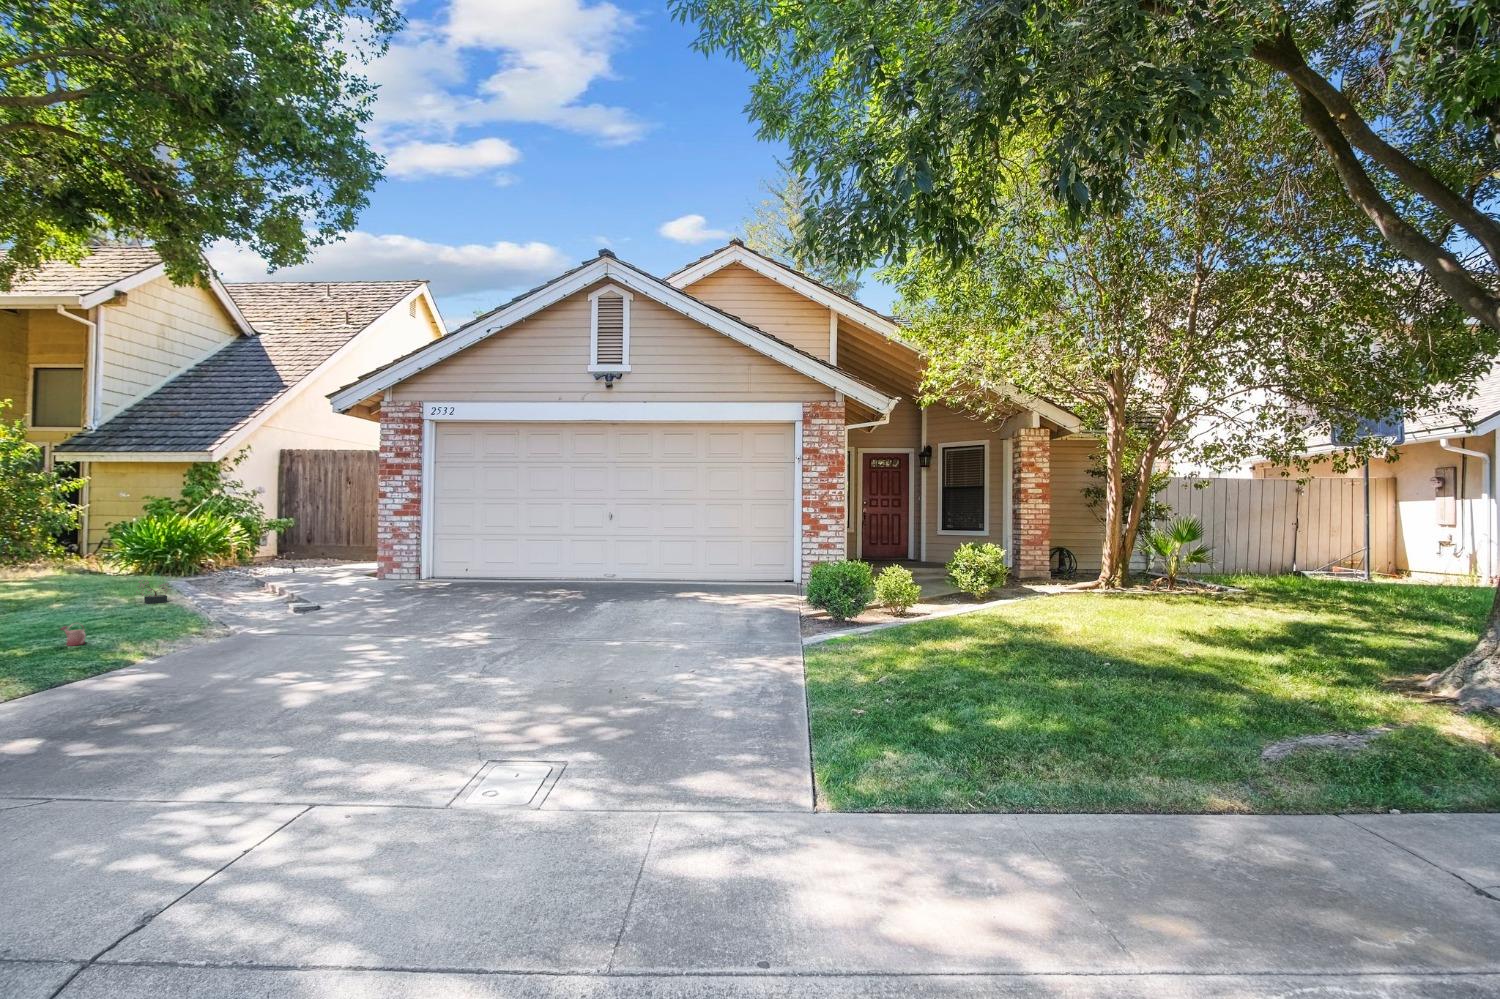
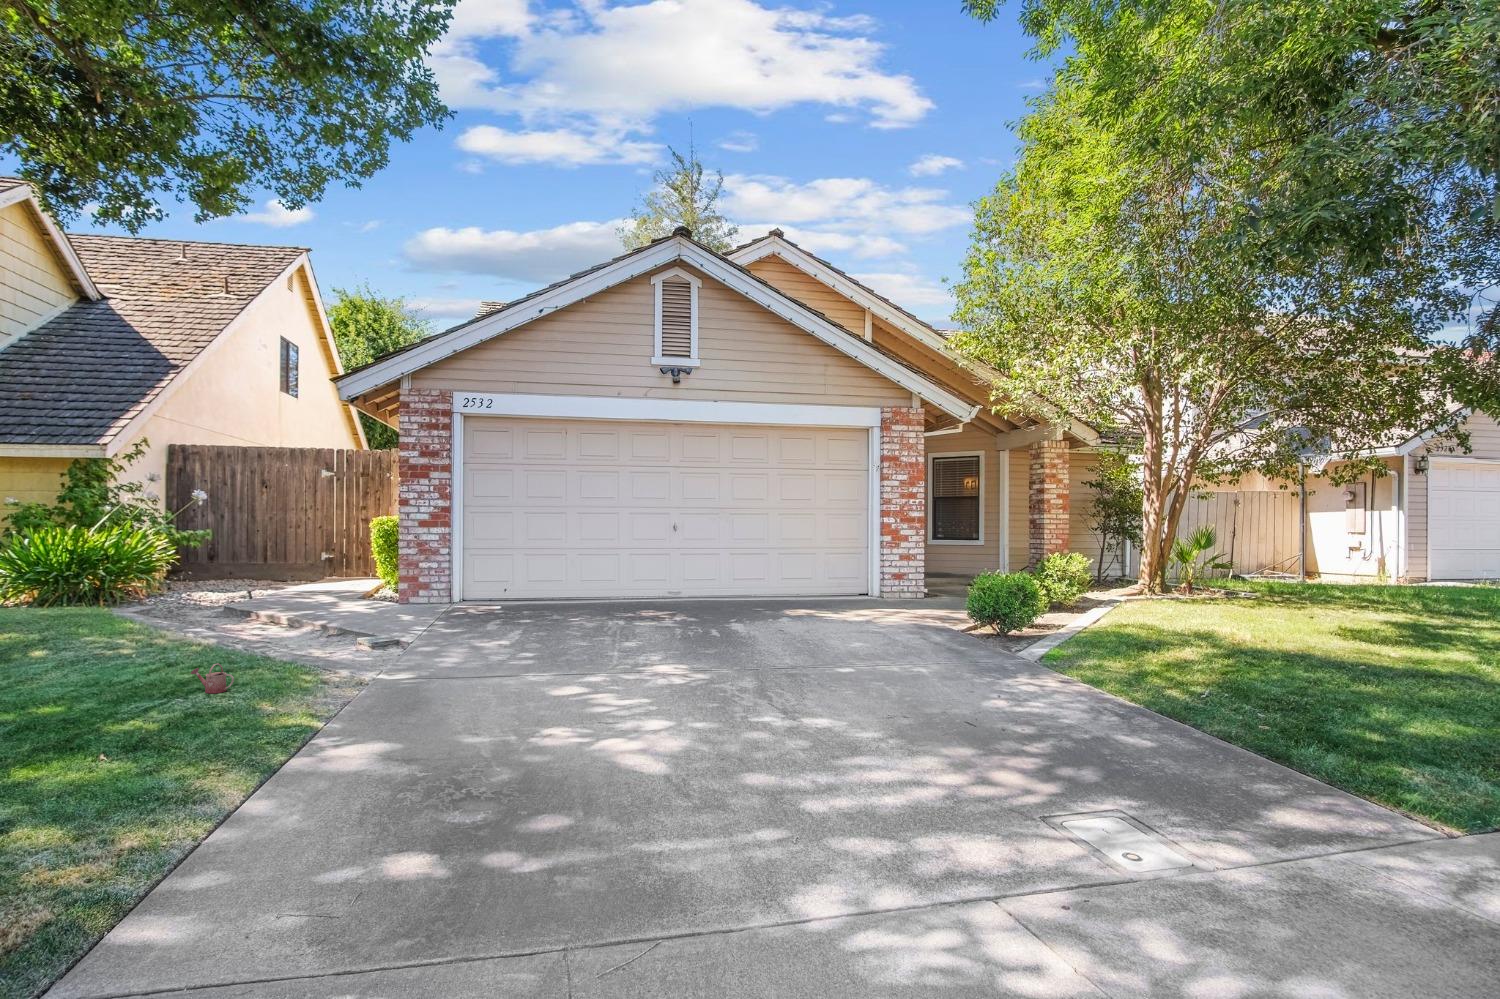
decorative plant: present [136,580,171,604] -> none [161,608,202,639]

